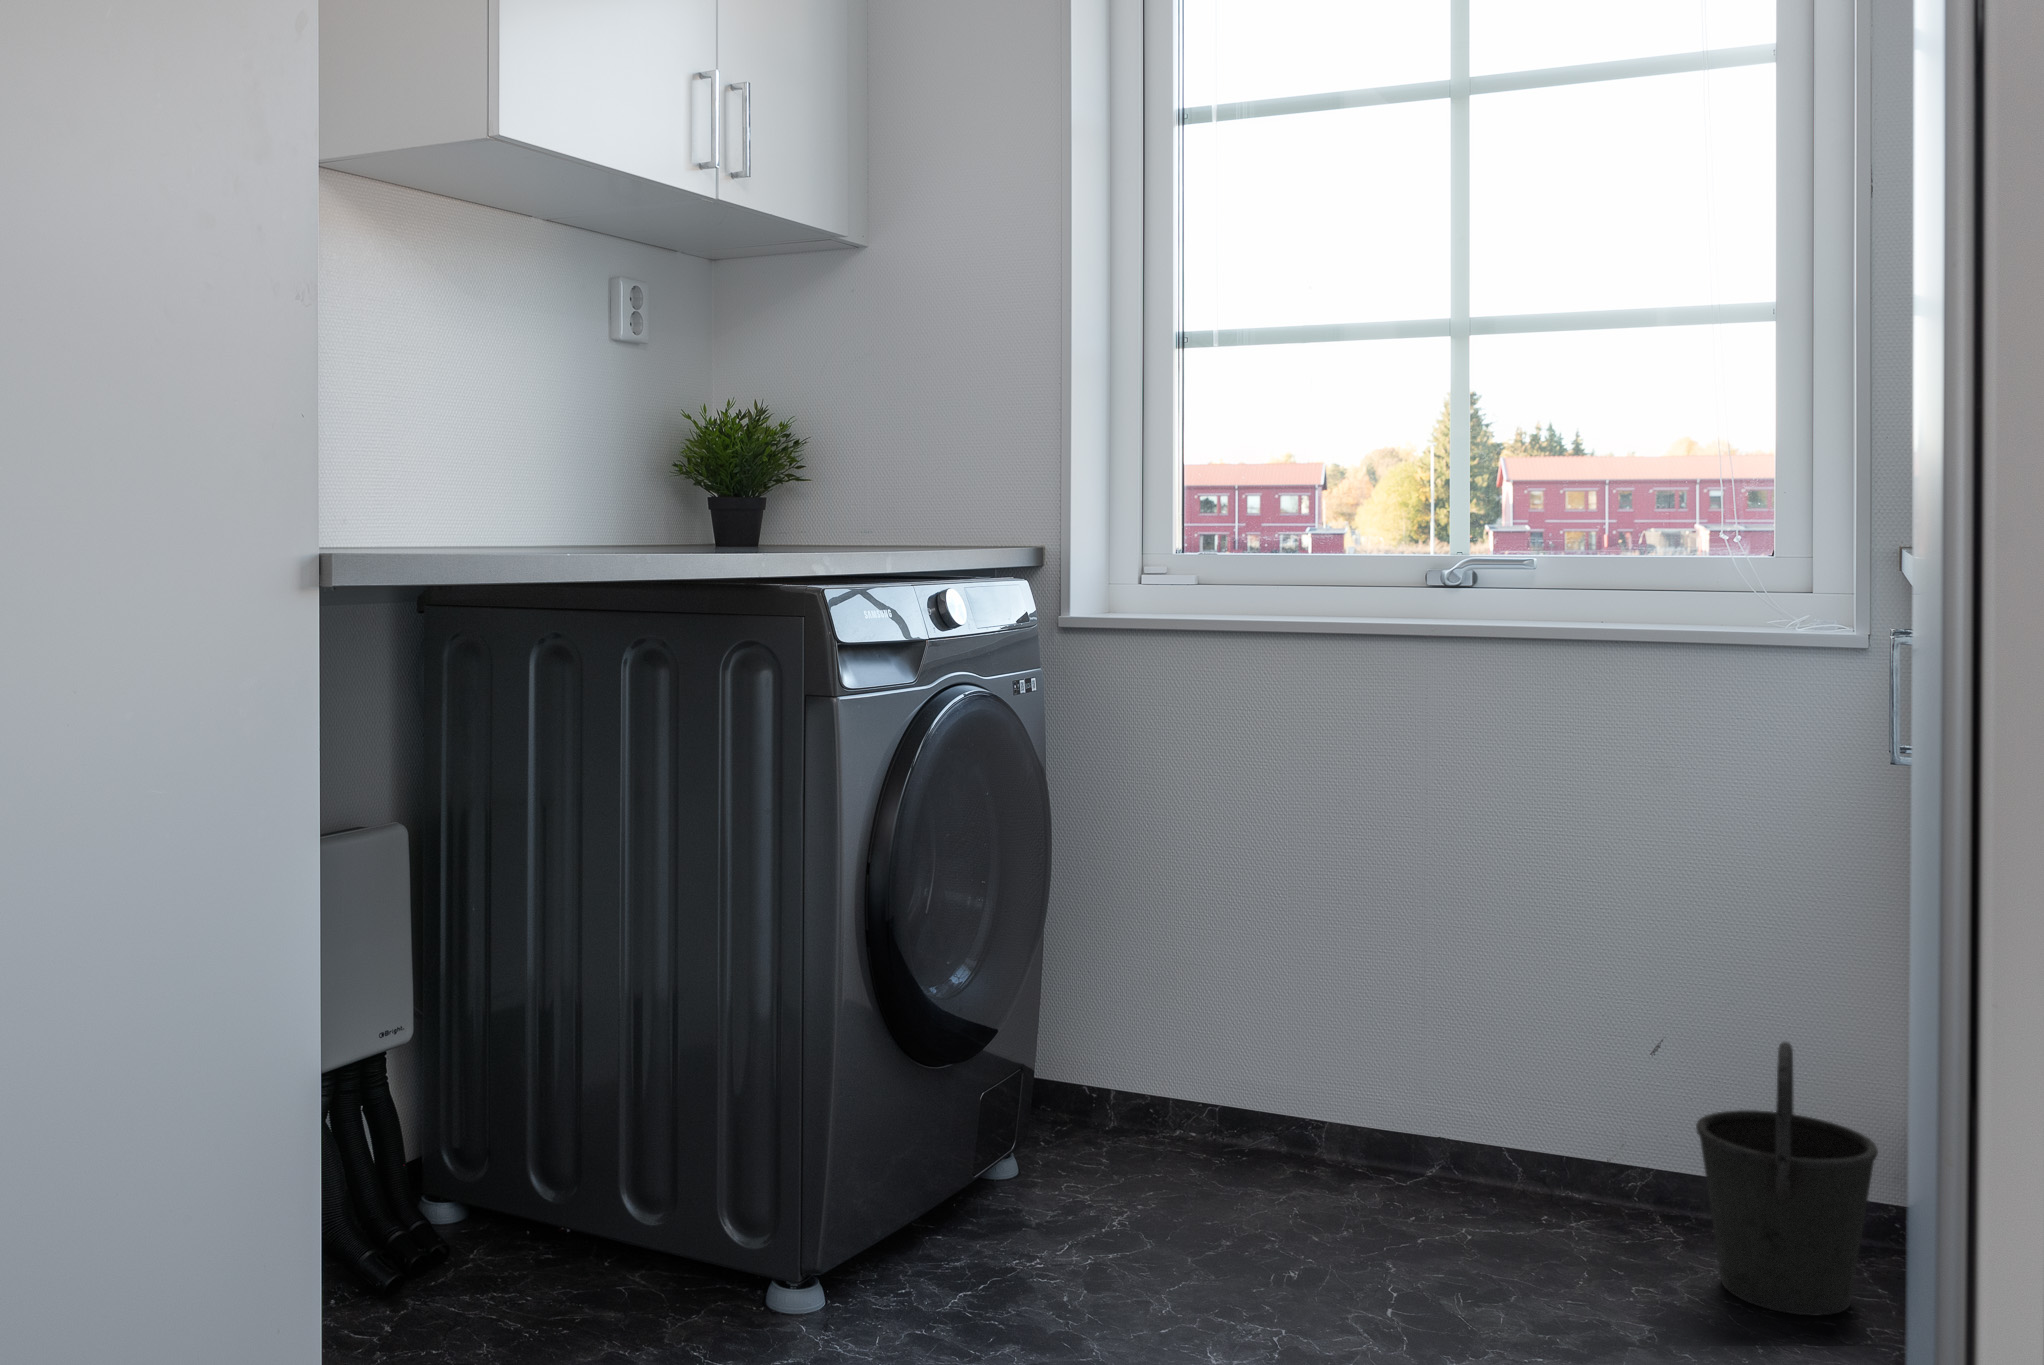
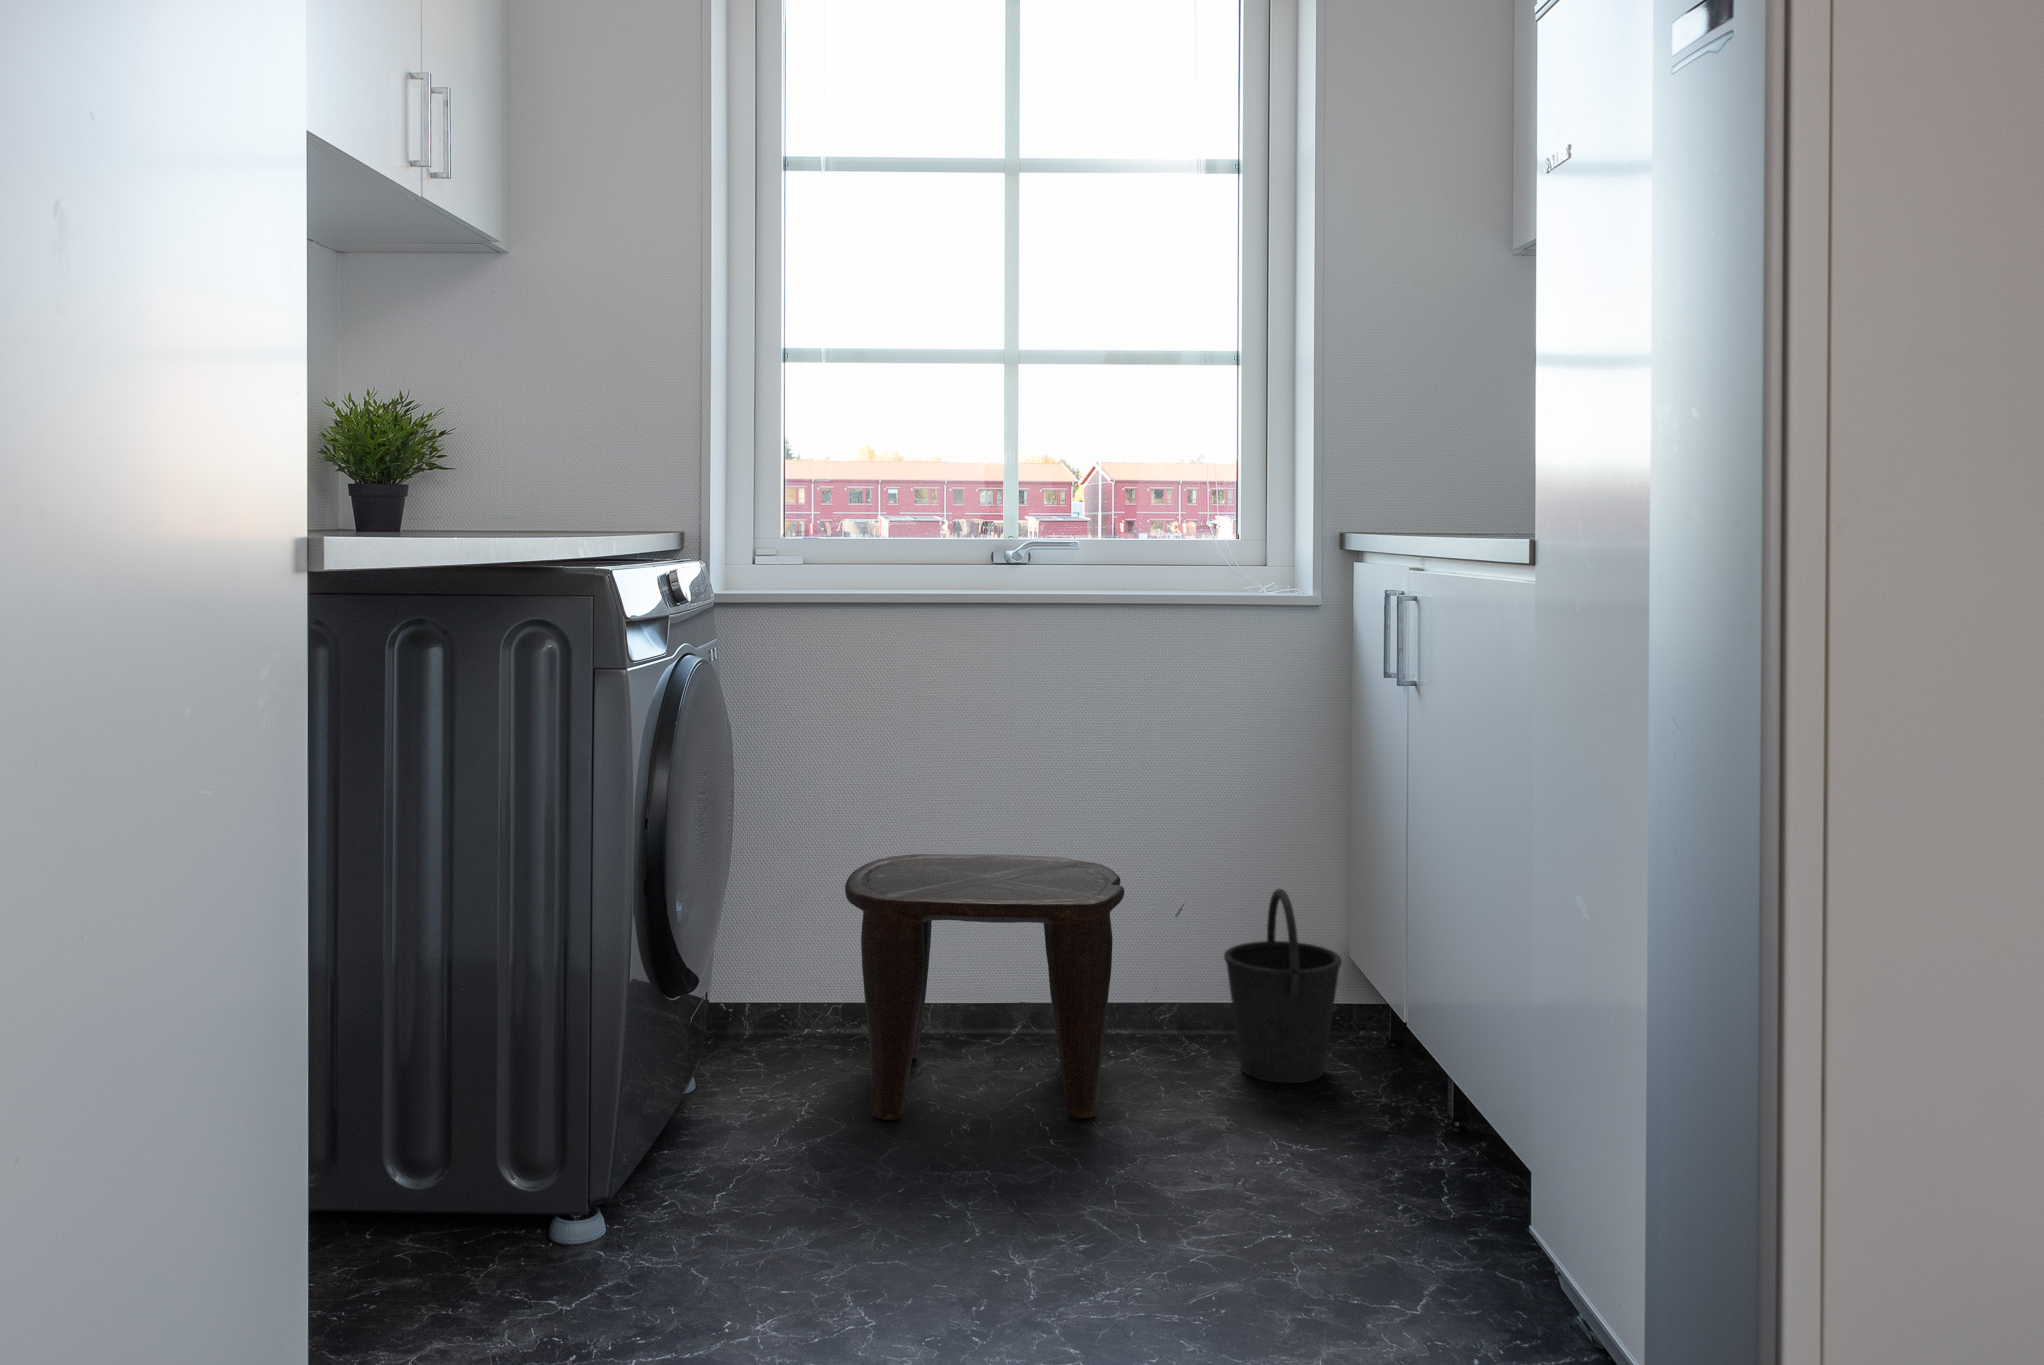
stool: none [1174,938,1538,1299] -> present [845,854,1124,1120]

